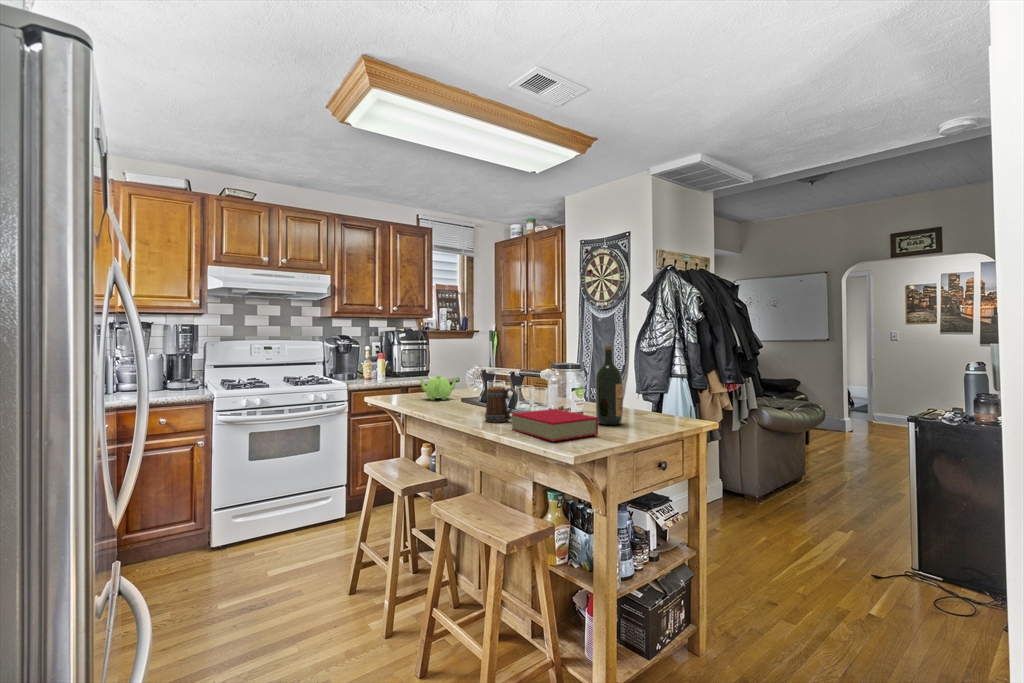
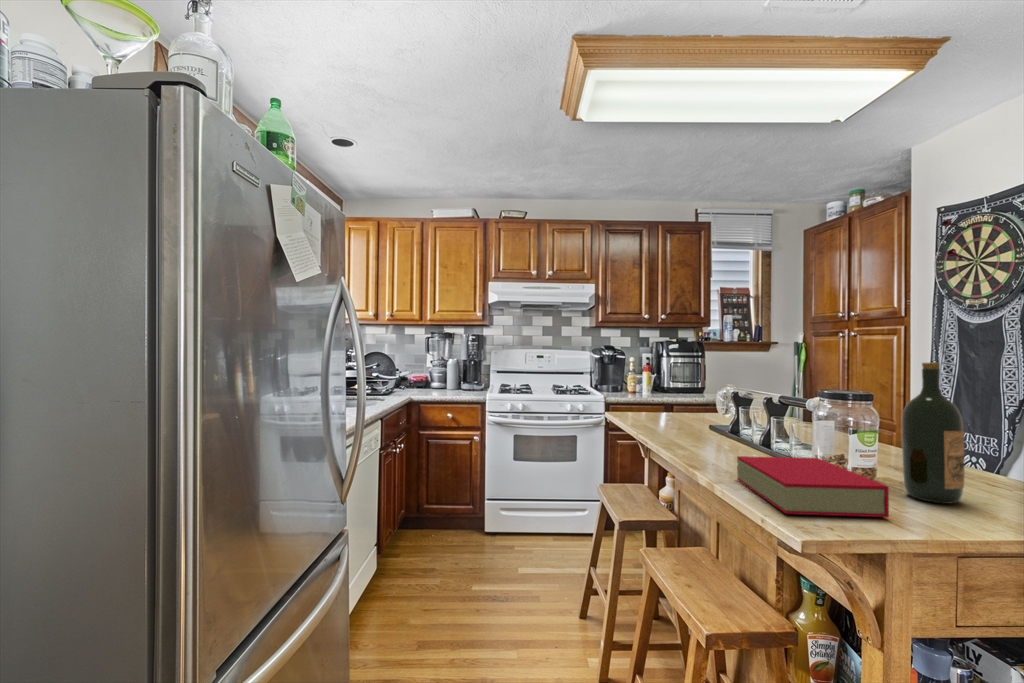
teapot: present [419,375,458,400] -> none [654,393,707,424]
mug: present [485,386,518,422] -> none [709,414,758,465]

